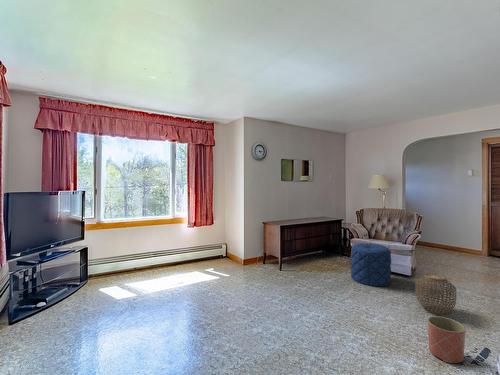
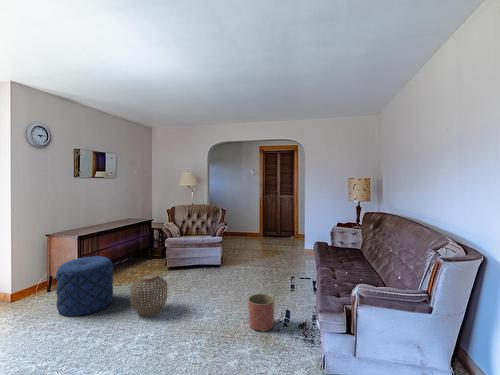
pouf: present [351,243,391,286] -> present [56,256,113,316]
woven basket: present [416,273,456,315] -> present [130,273,167,316]

